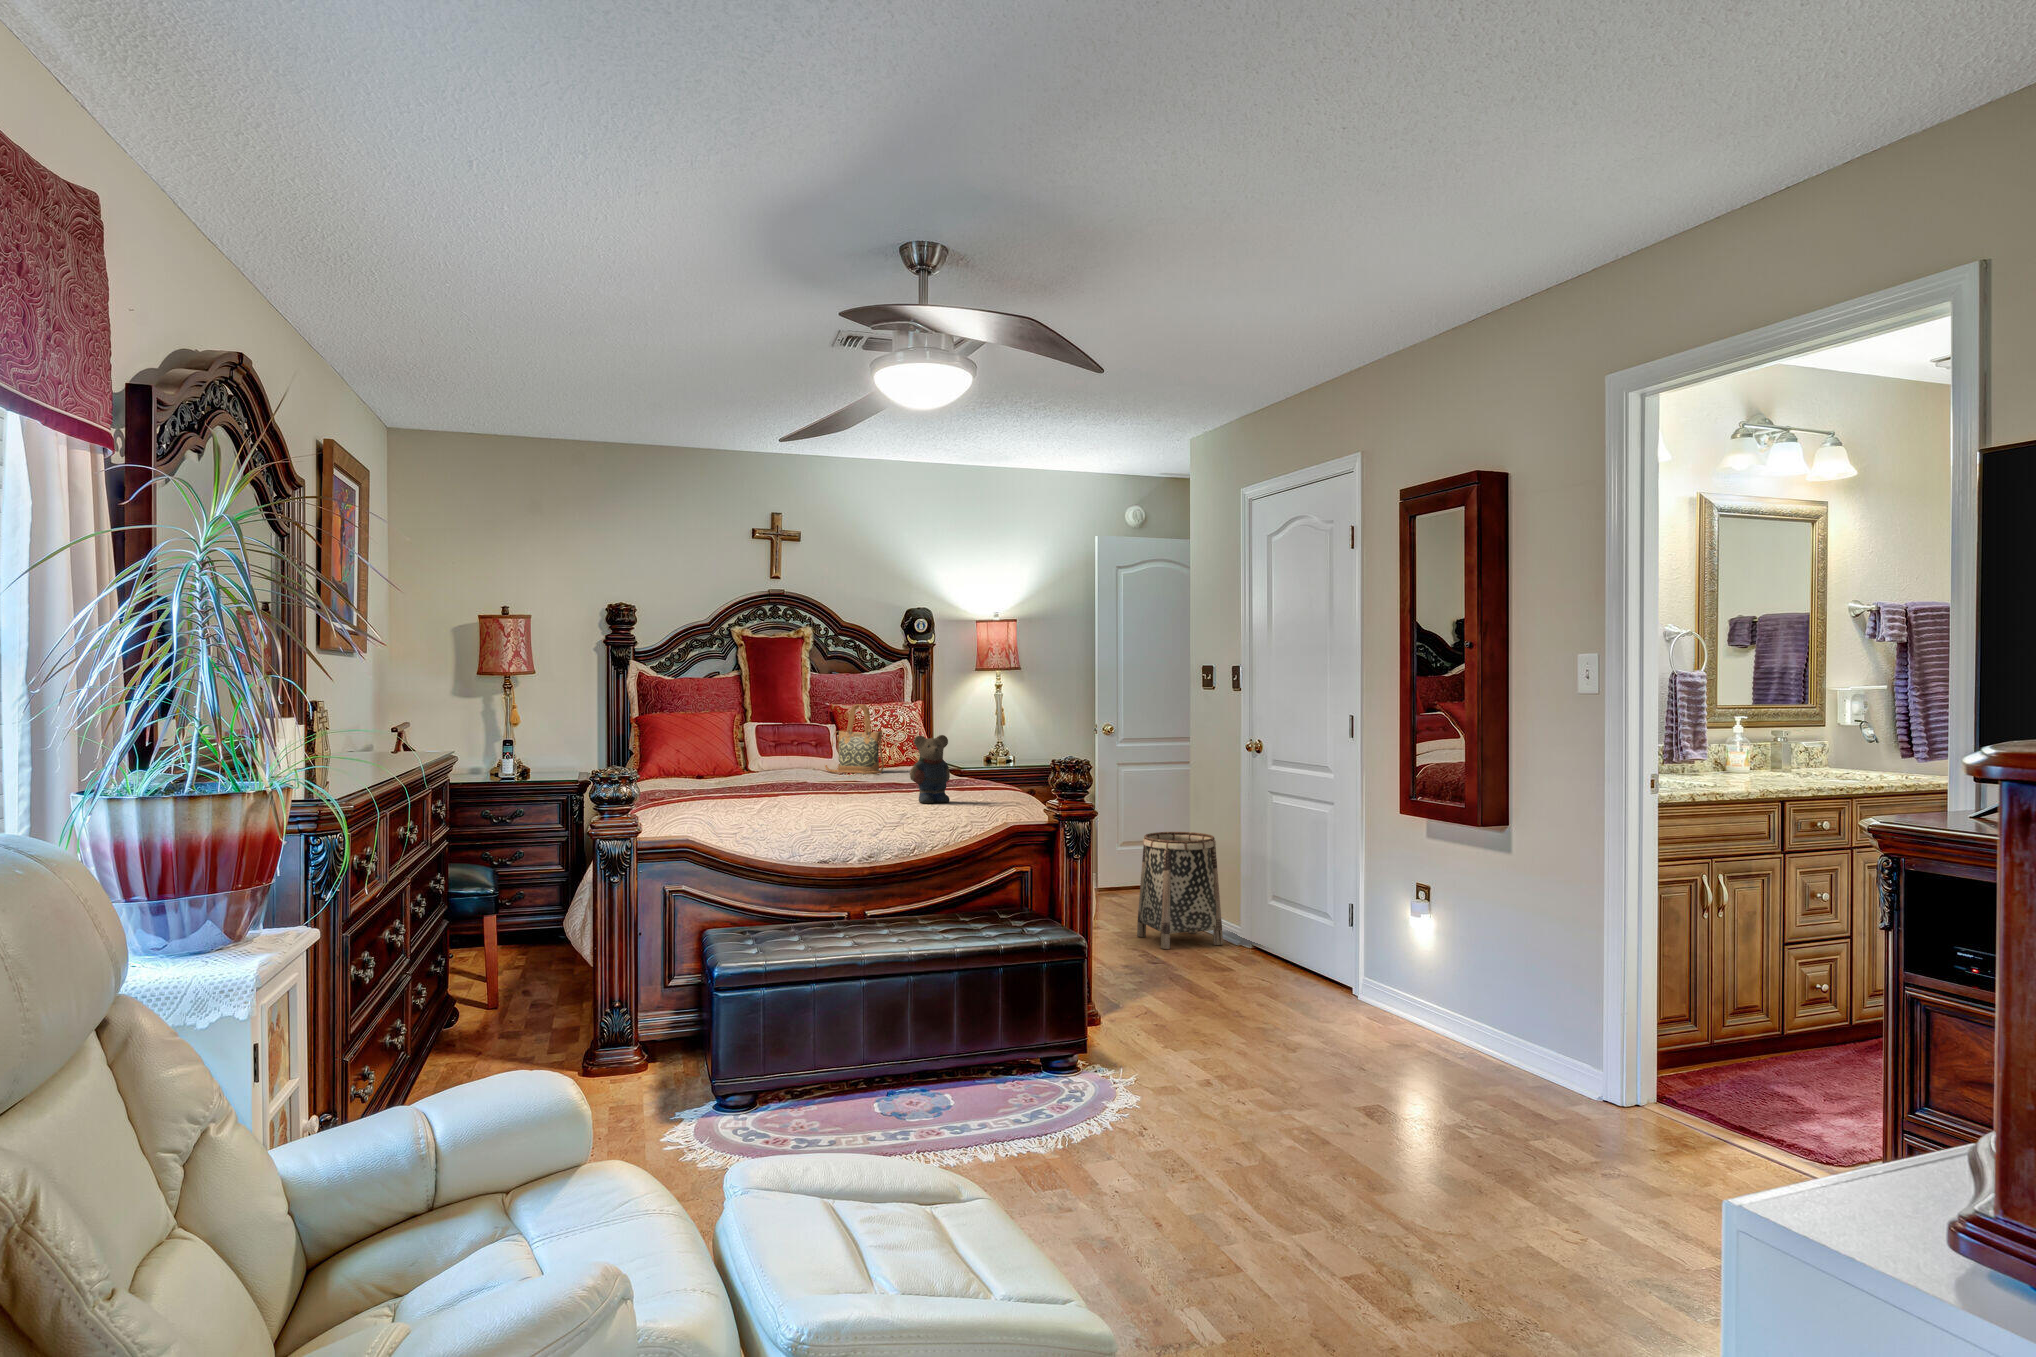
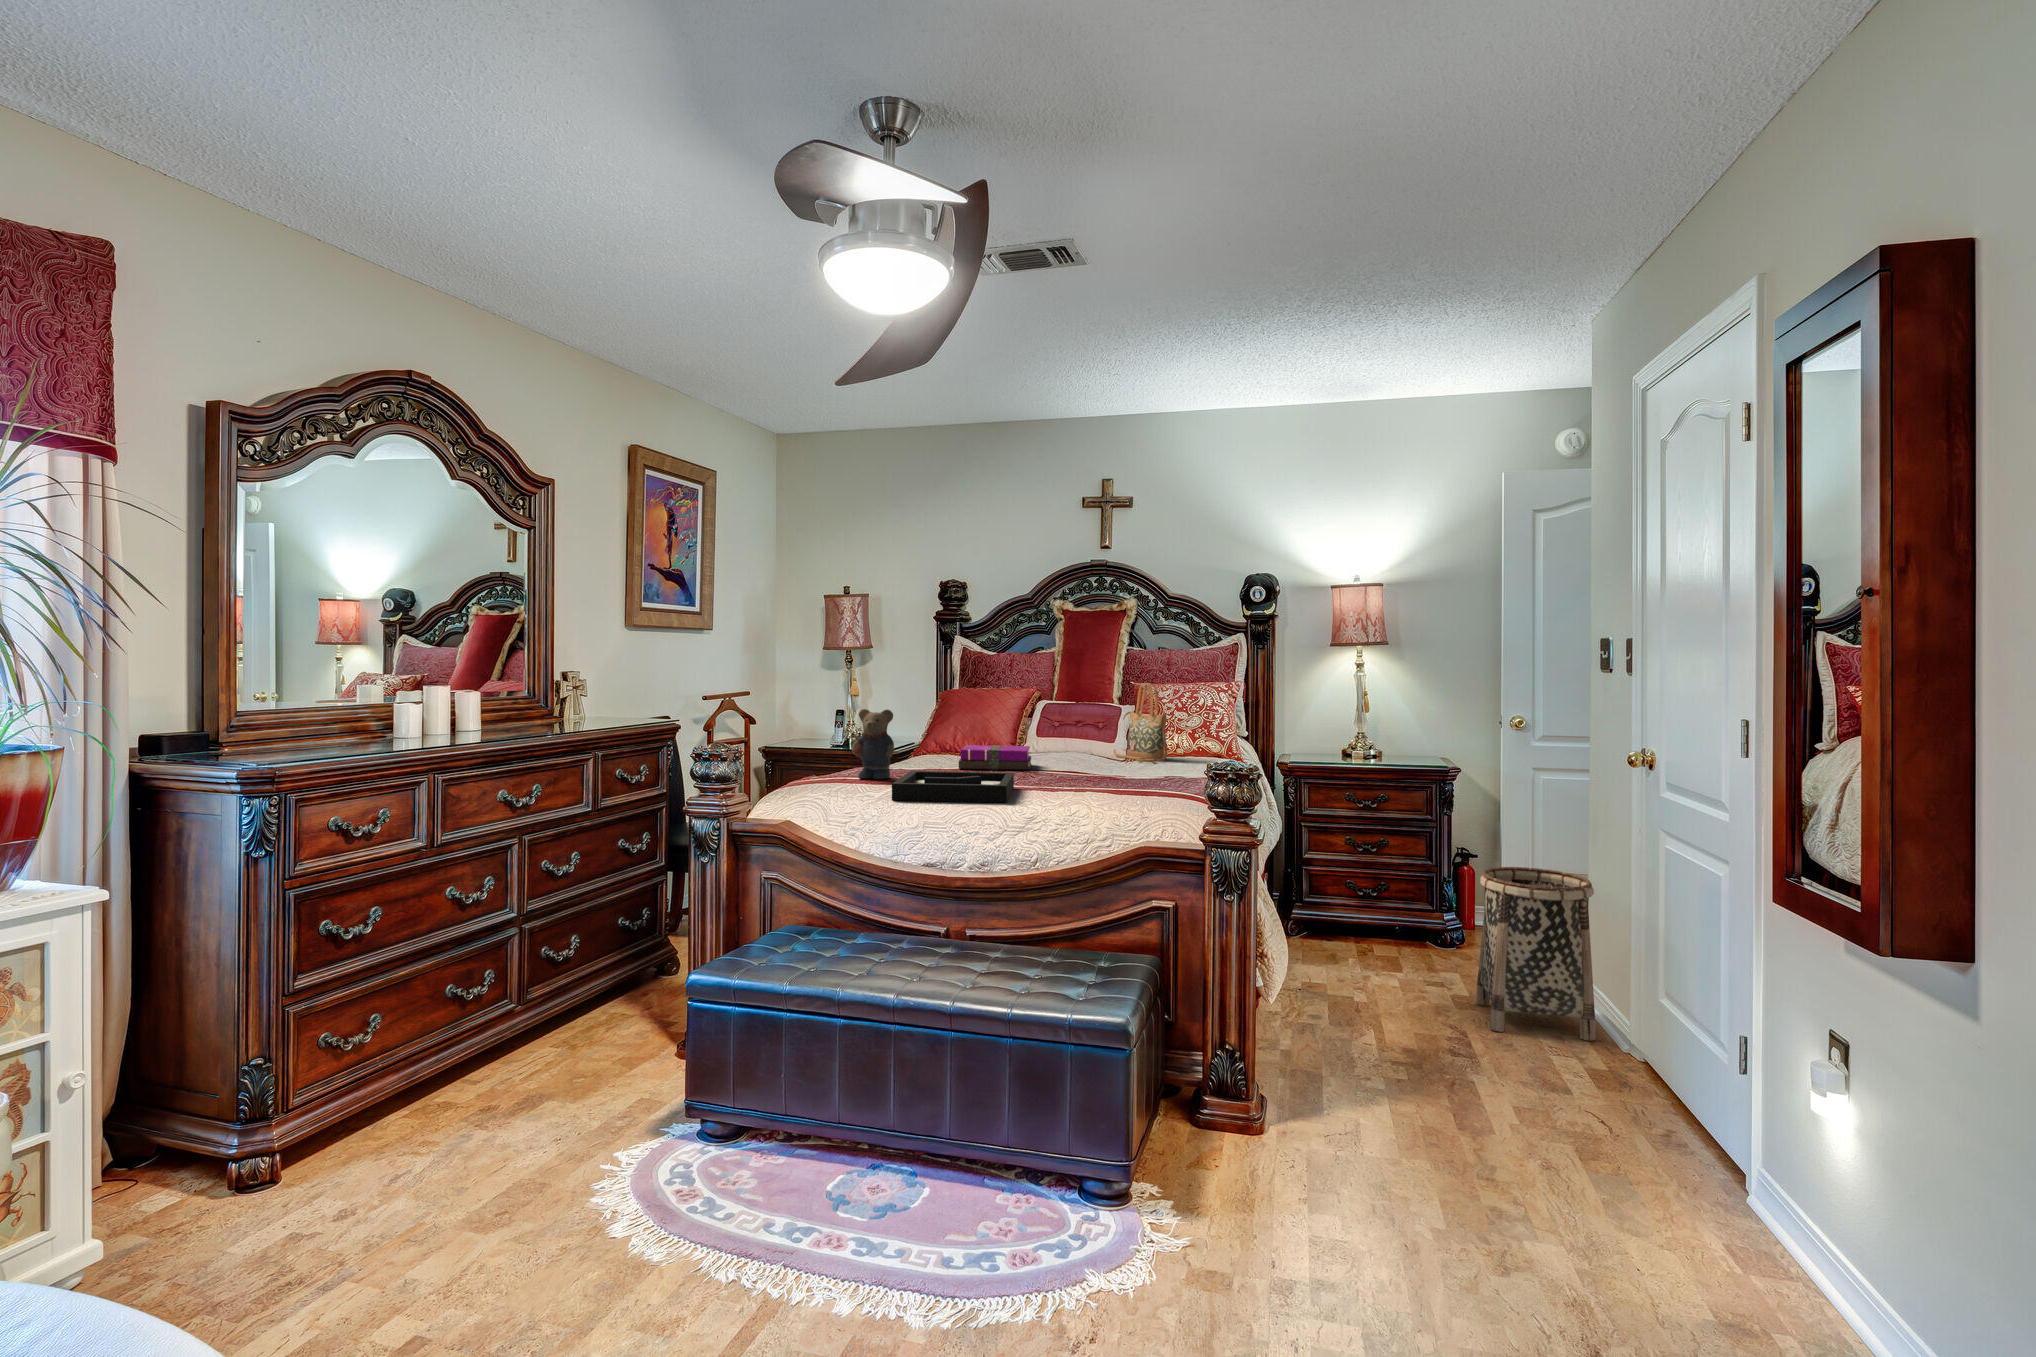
teddy bear: present [910,735,950,803] -> present [852,709,894,779]
notebook: none [723,764,803,787] -> present [959,745,1031,770]
decorative tray: none [754,783,877,810] -> present [892,771,1014,802]

